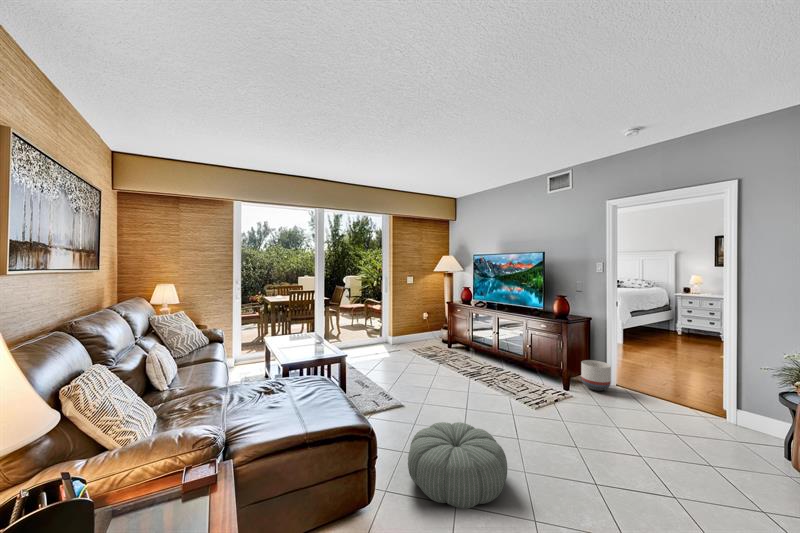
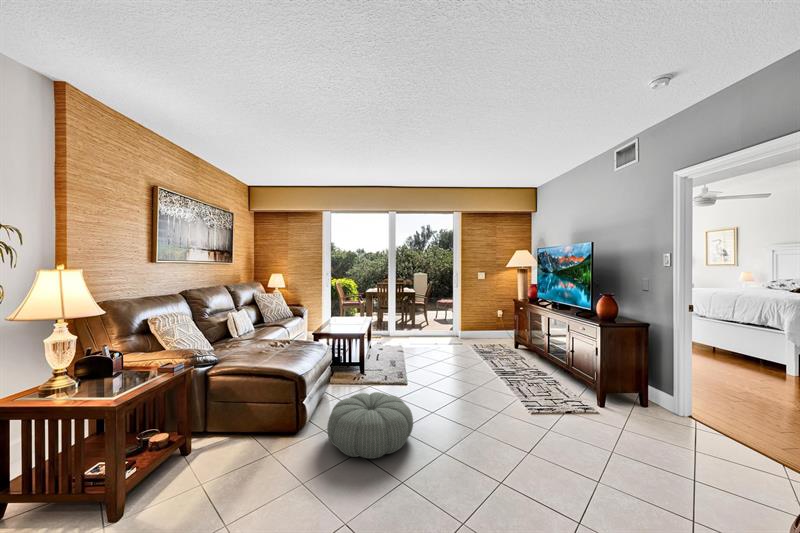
planter: present [581,360,611,391] -> none [620,376,661,416]

